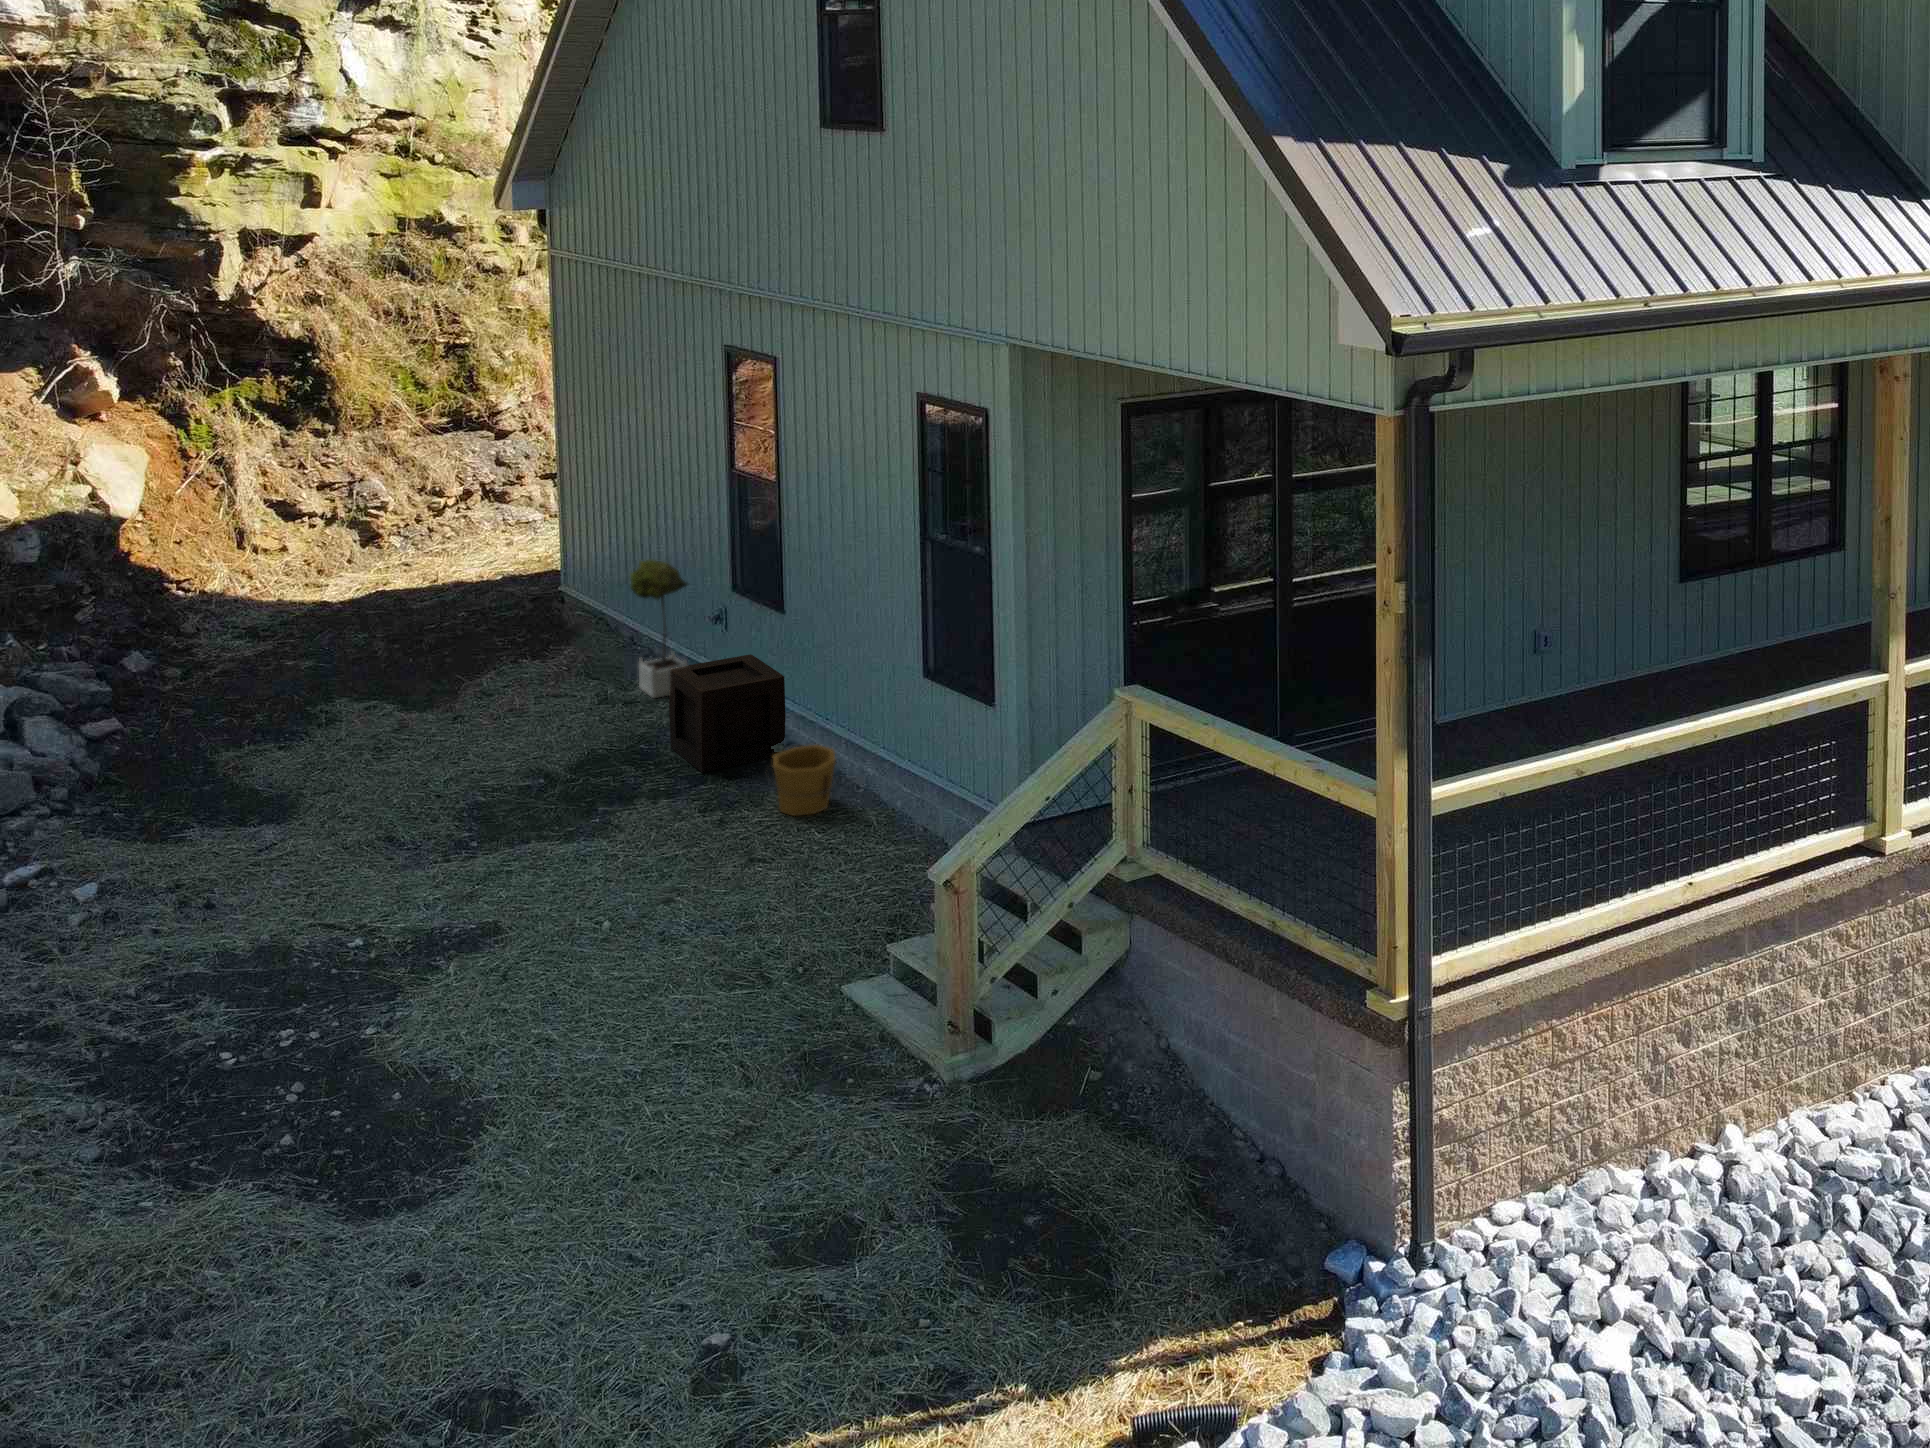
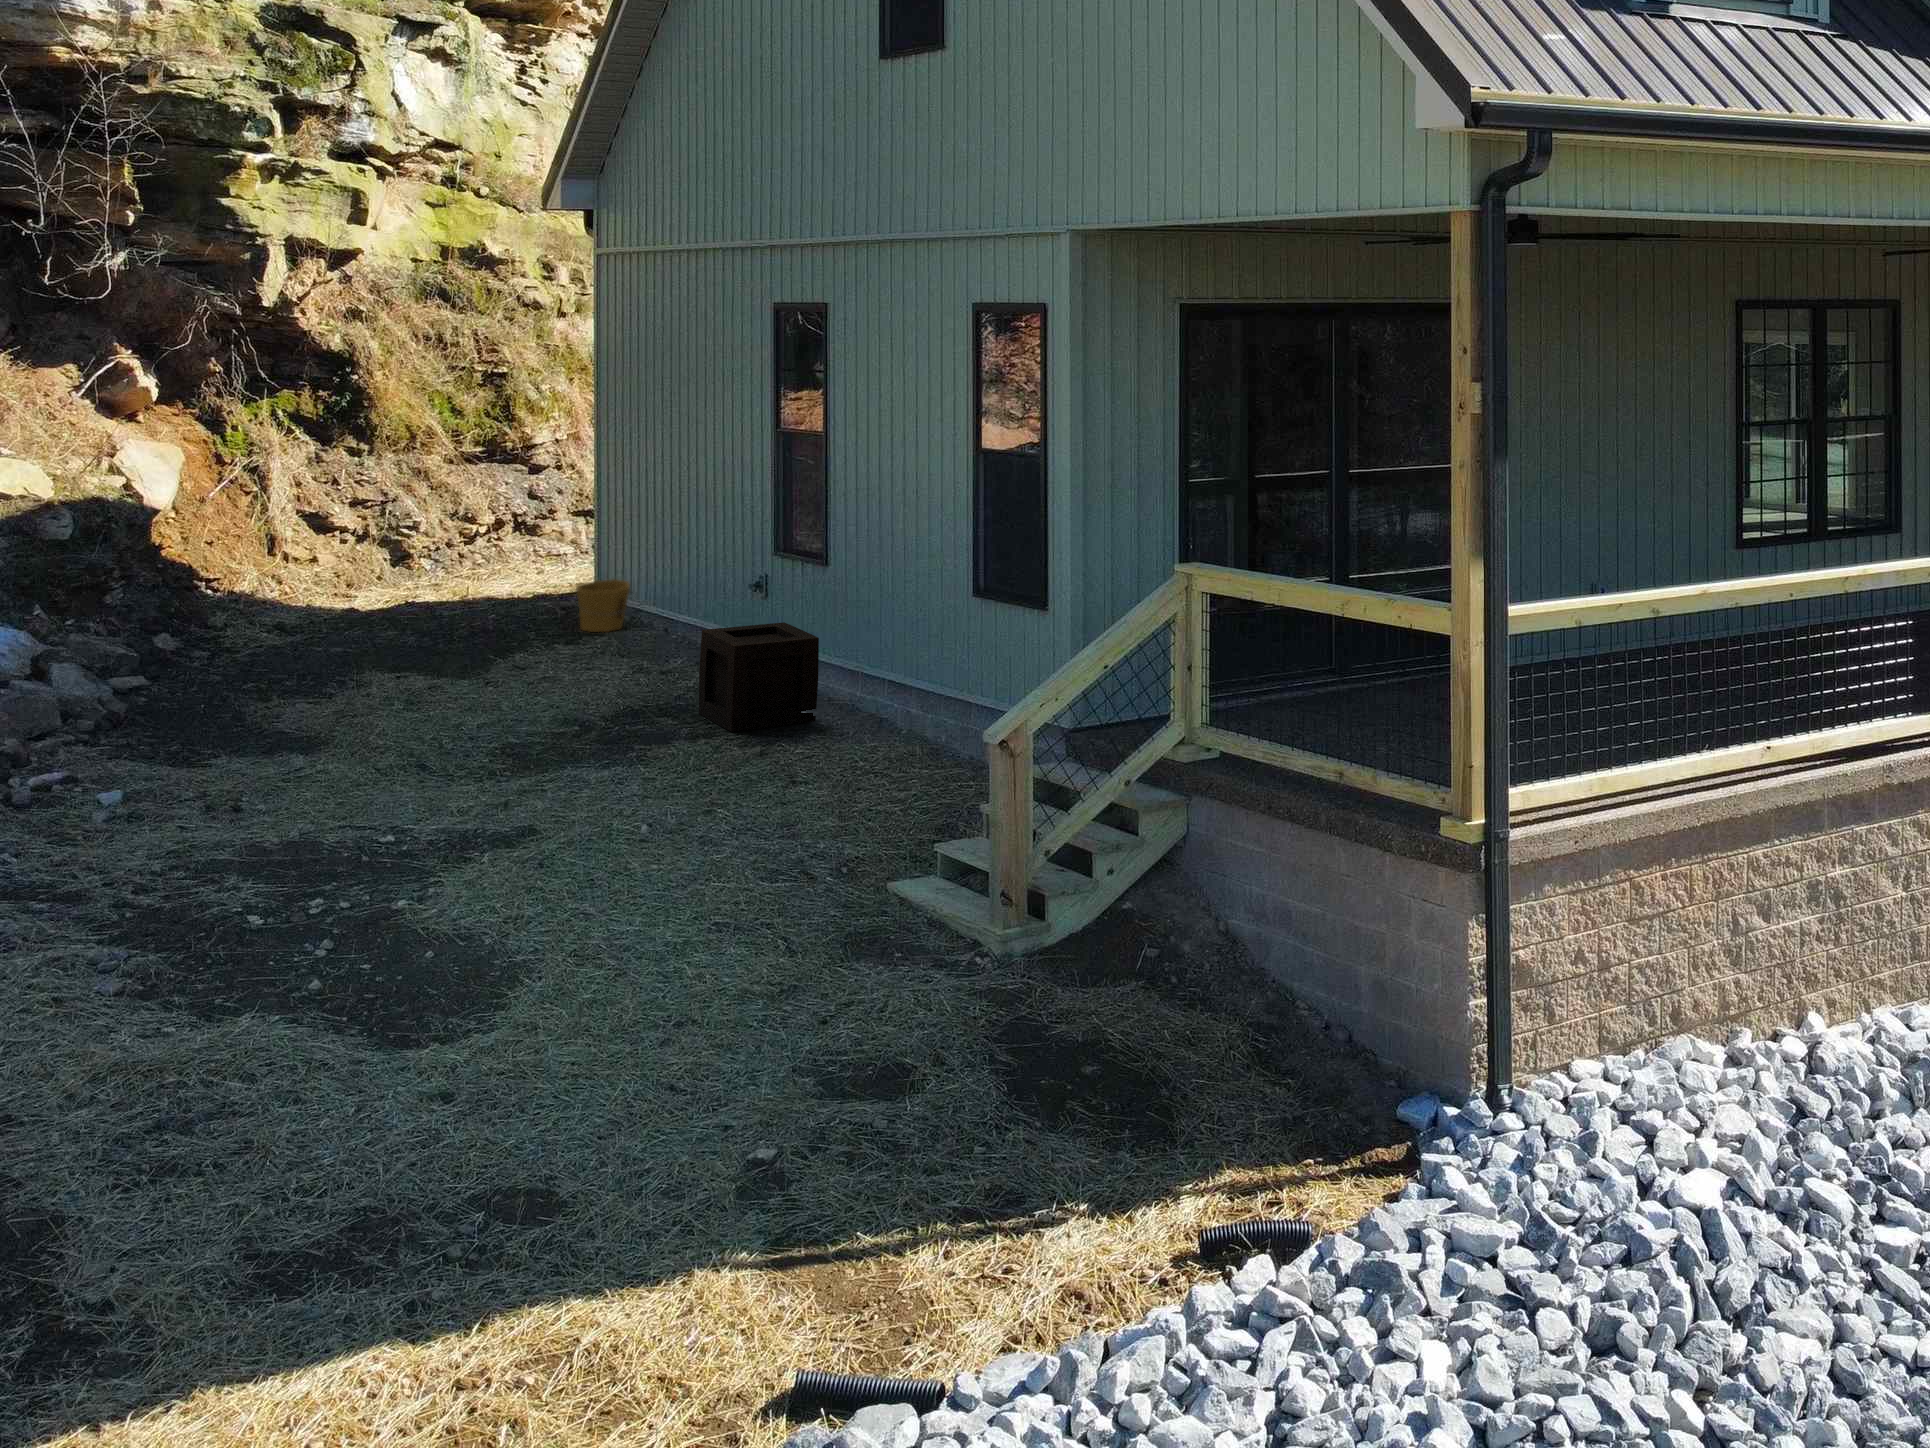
potted tree: present [630,560,688,698] -> none [662,536,723,678]
bucket: present [768,745,841,816] -> present [569,579,633,632]

